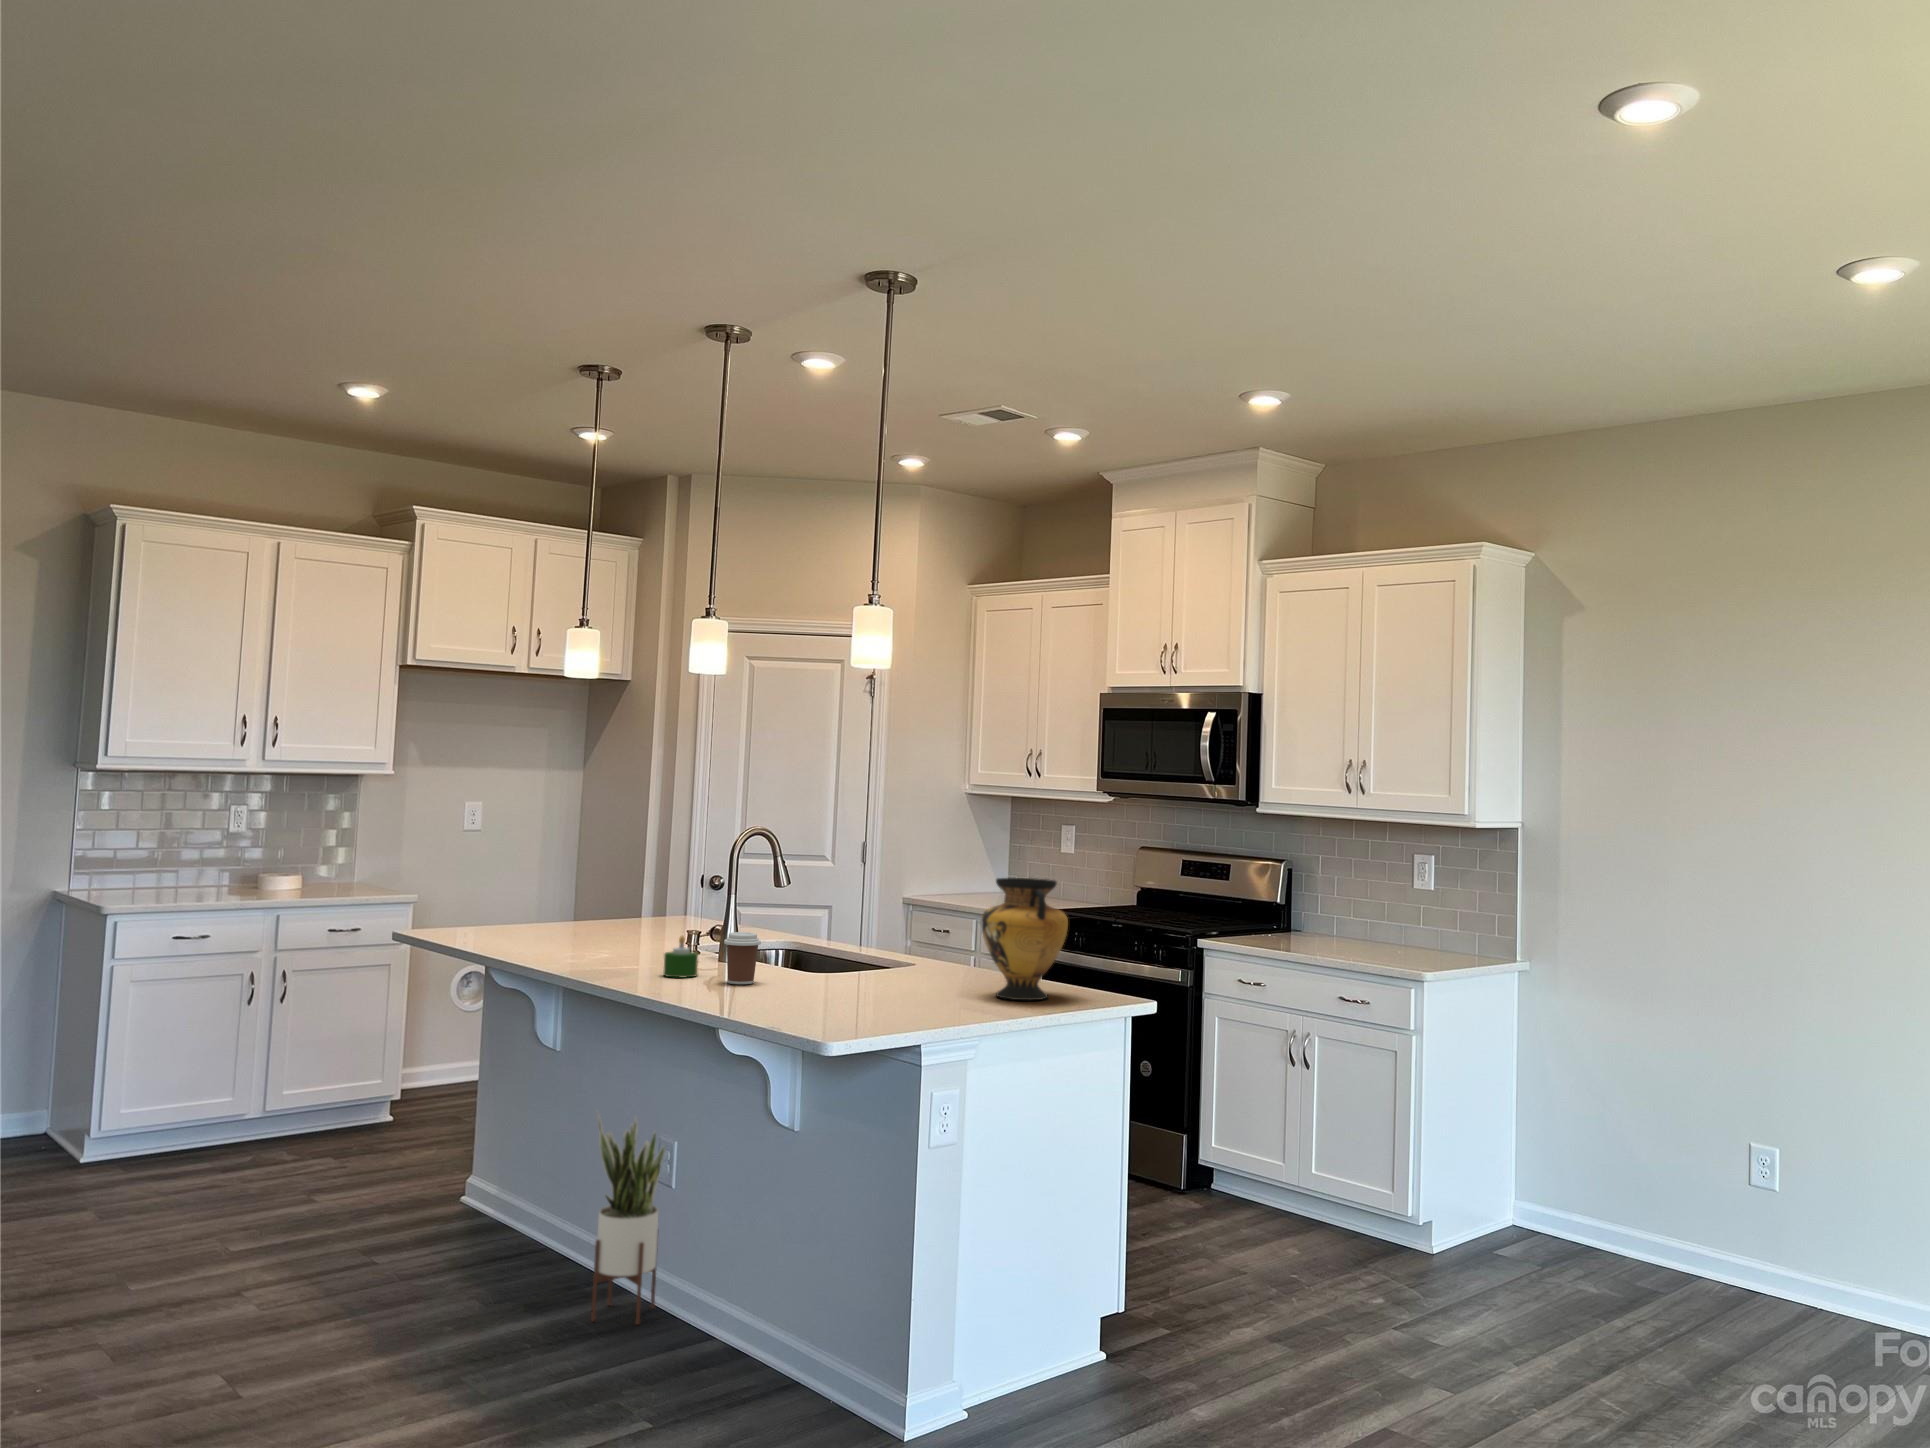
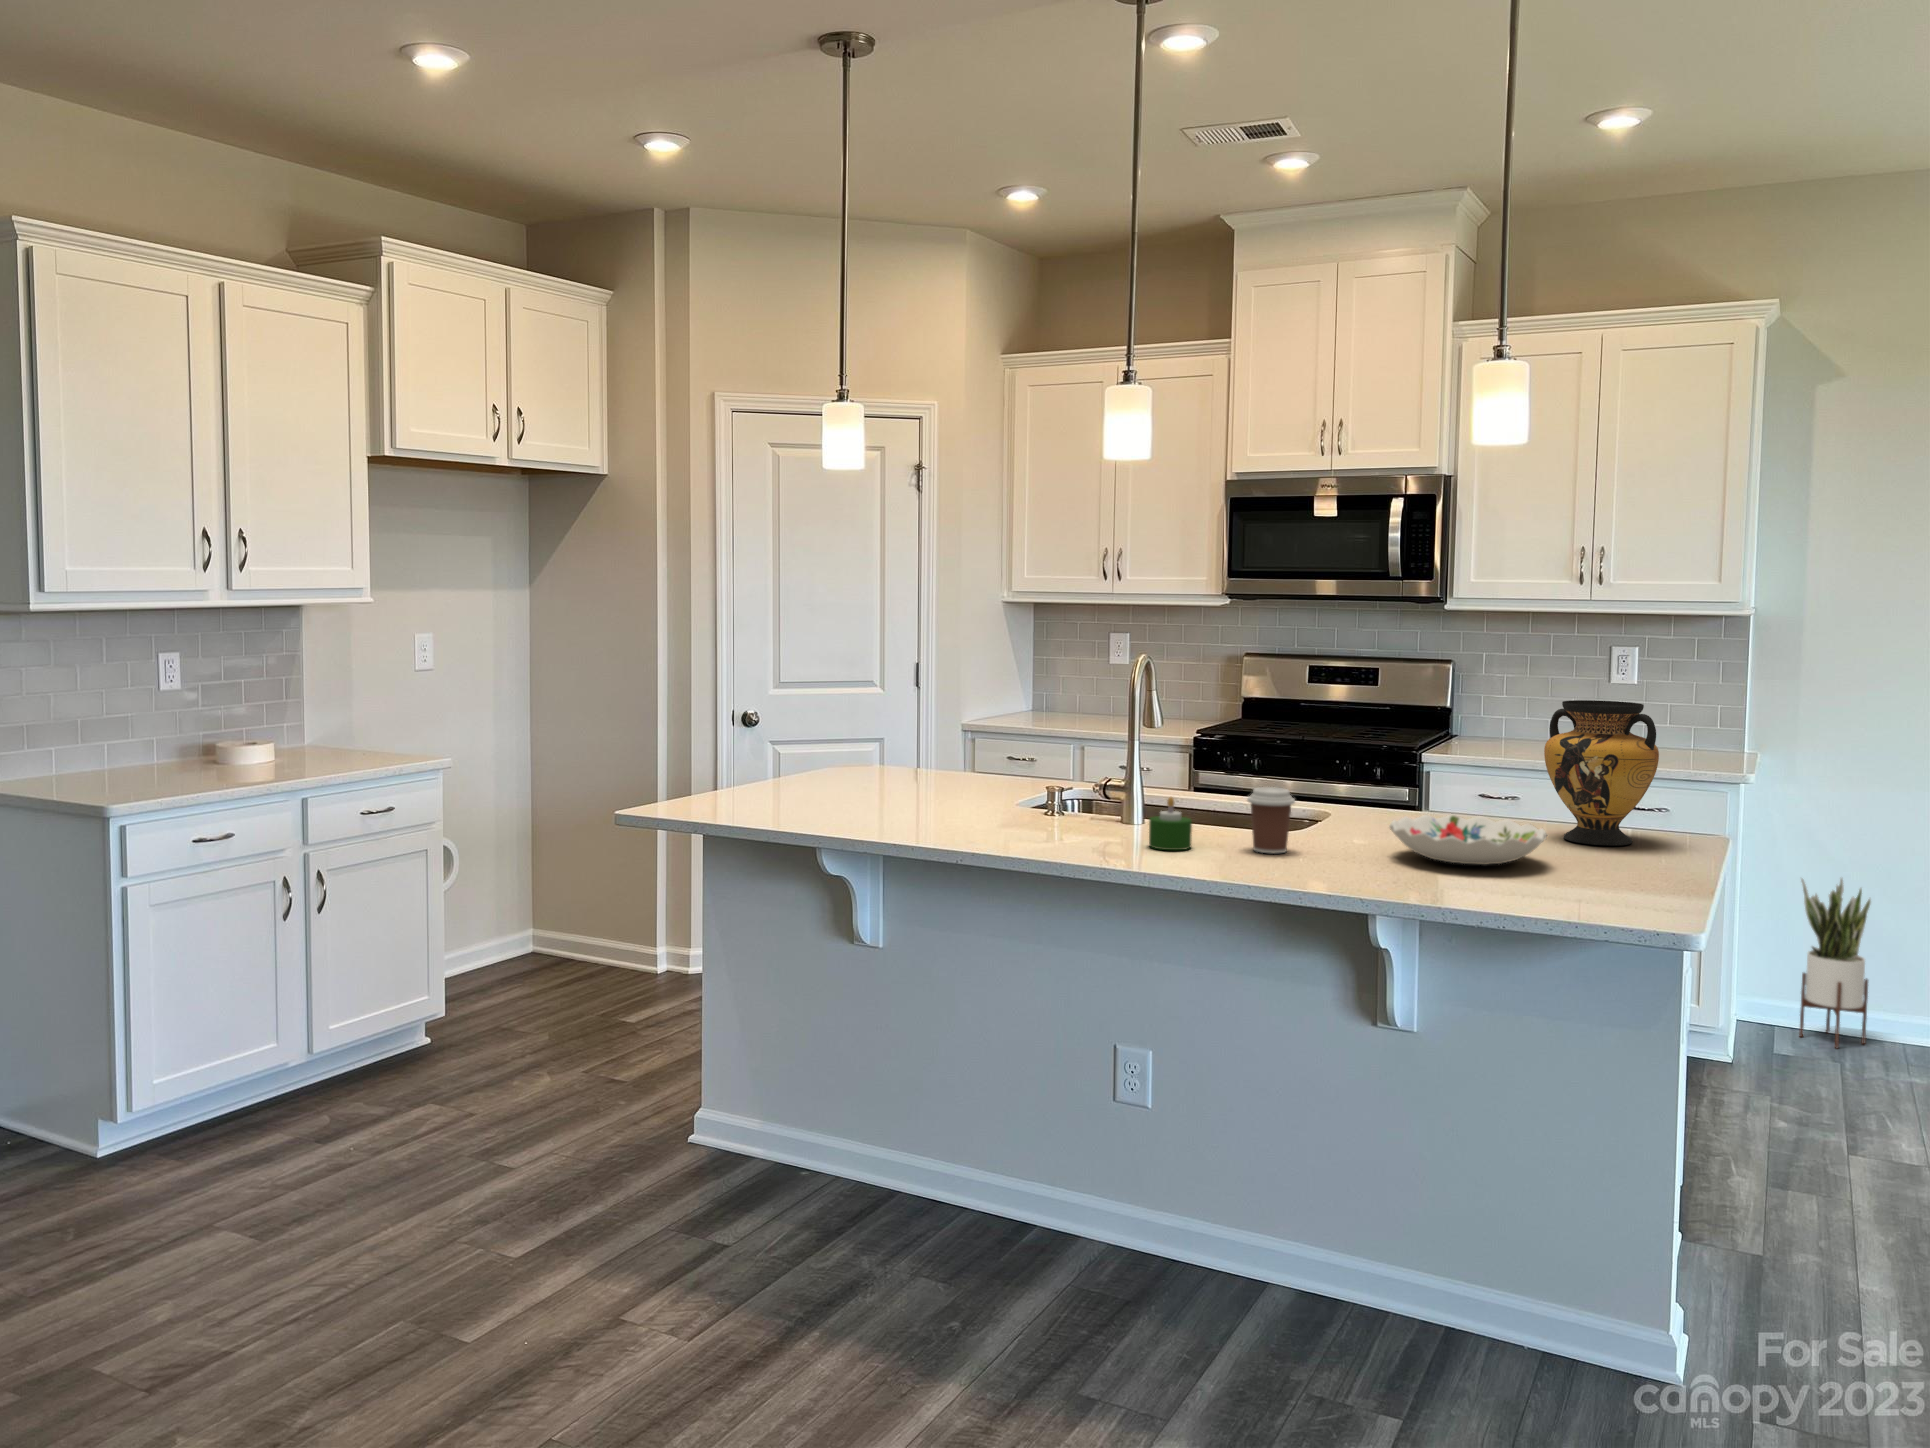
decorative bowl: none [797,962,916,1000] -> present [1389,814,1547,865]
potted plant: present [591,1111,665,1325] -> present [1799,878,1871,1048]

